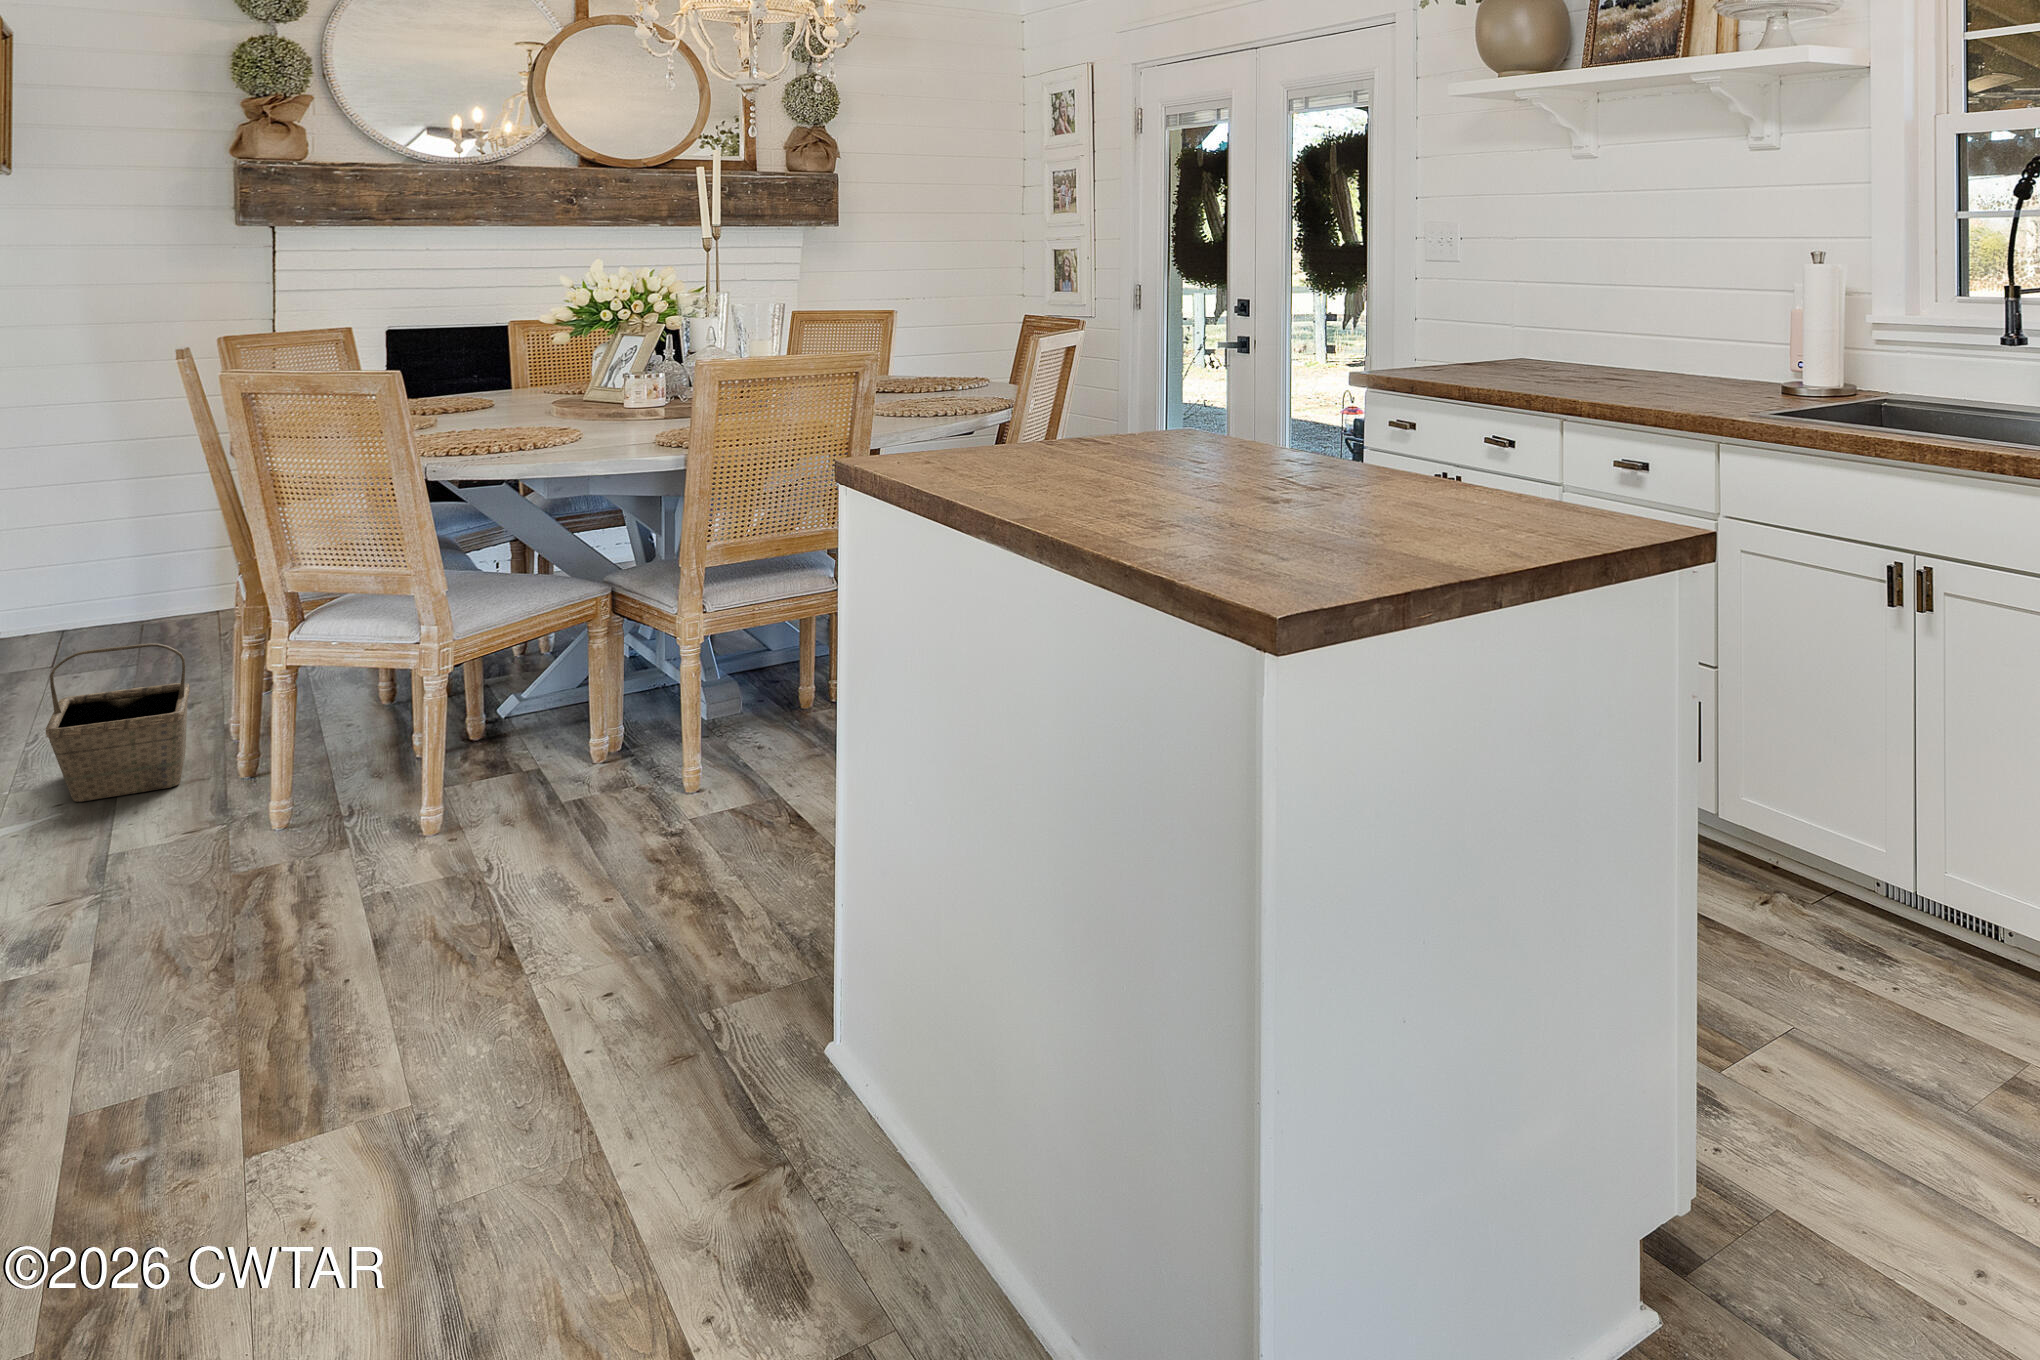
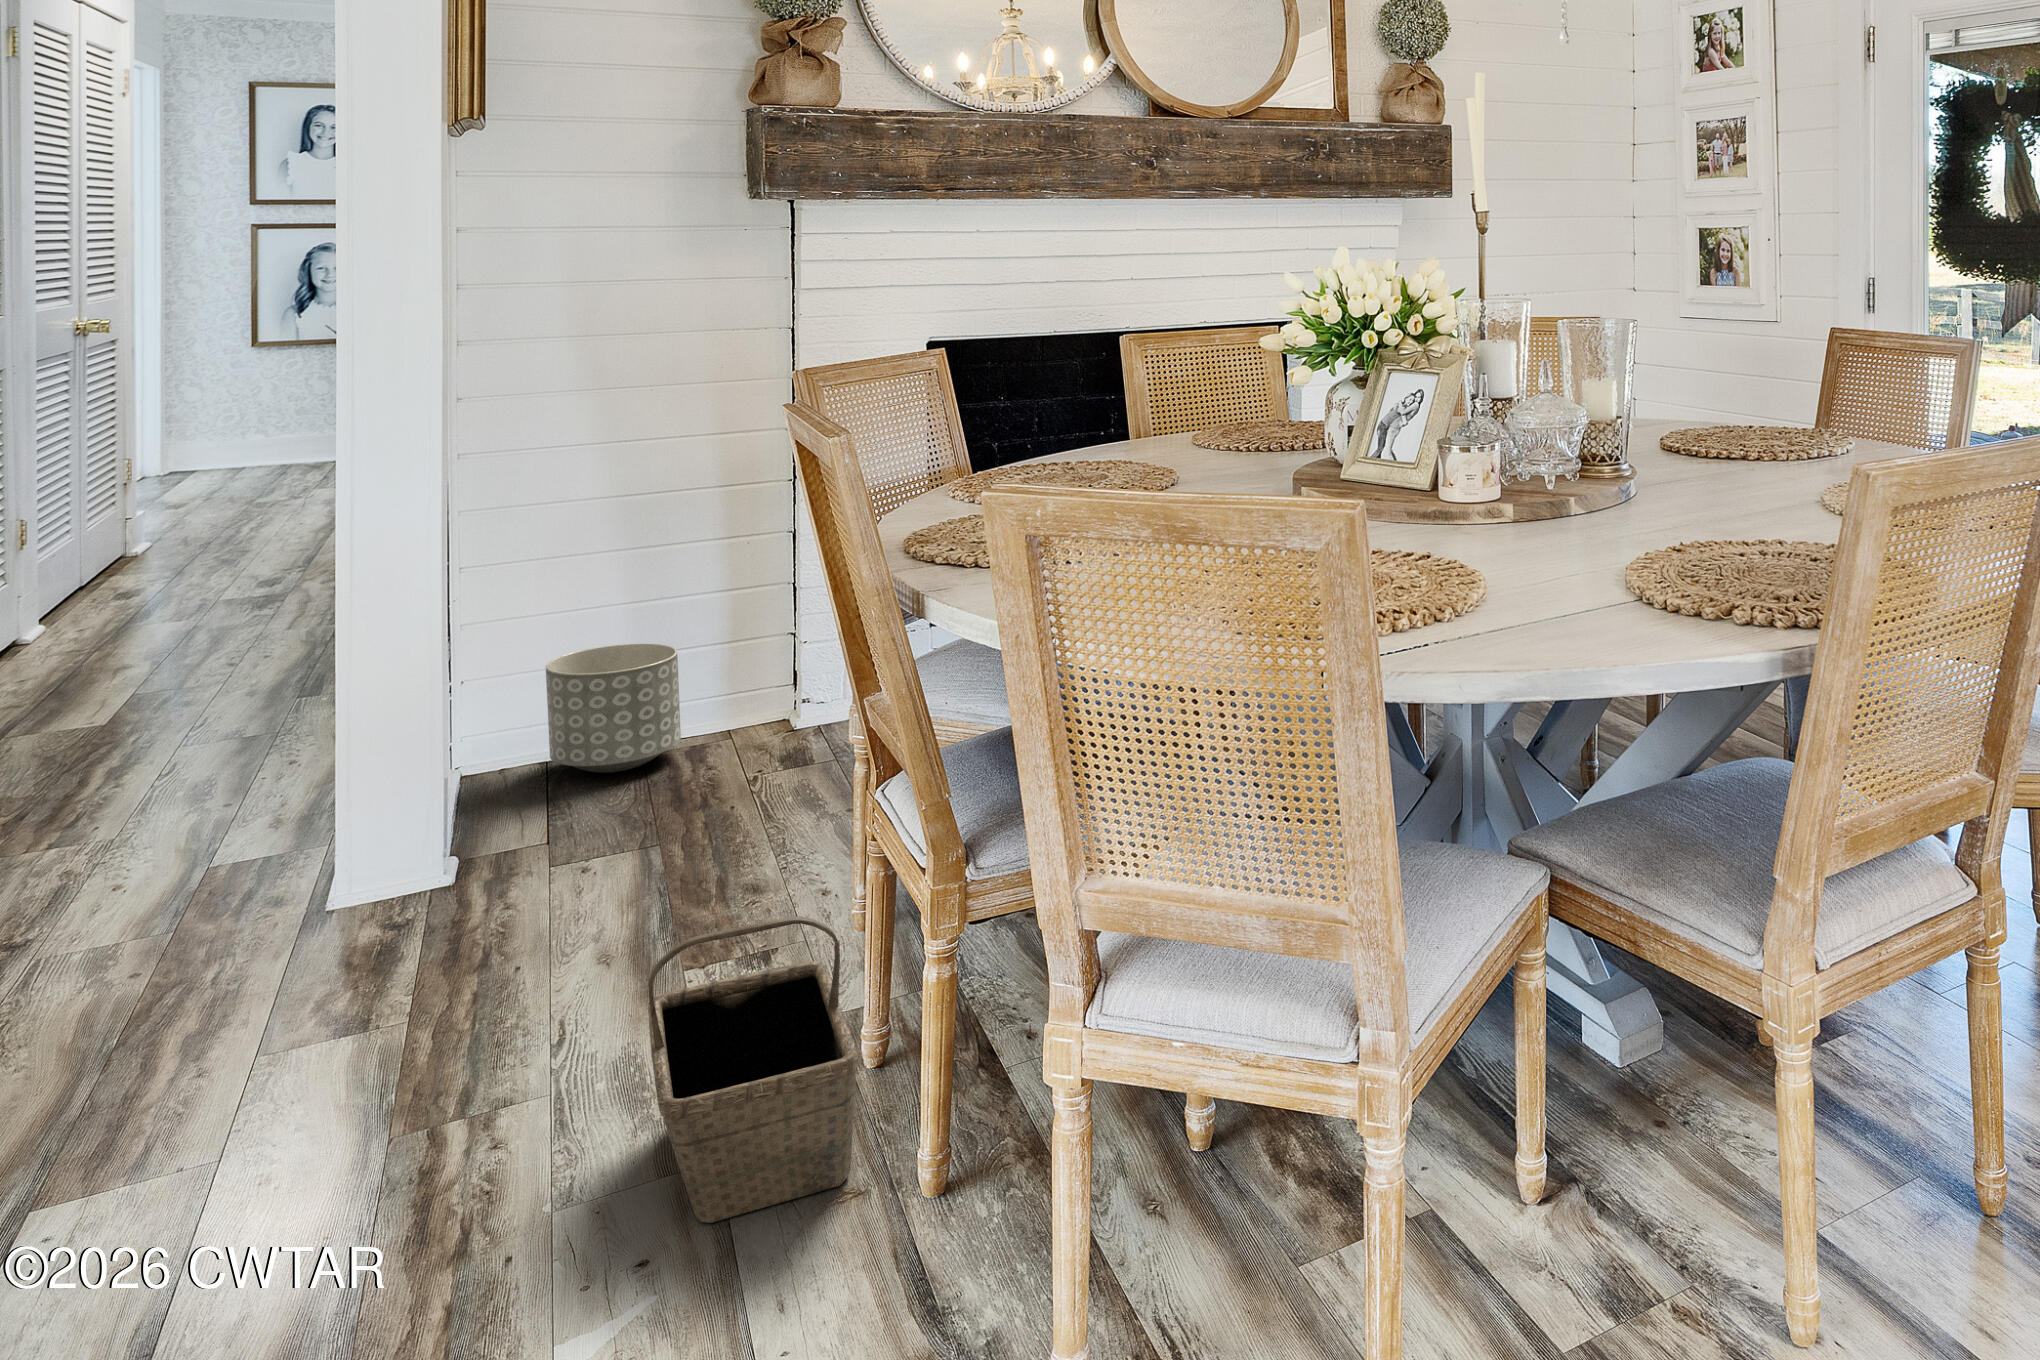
planter: none [58,545,173,634] -> present [546,644,681,773]

